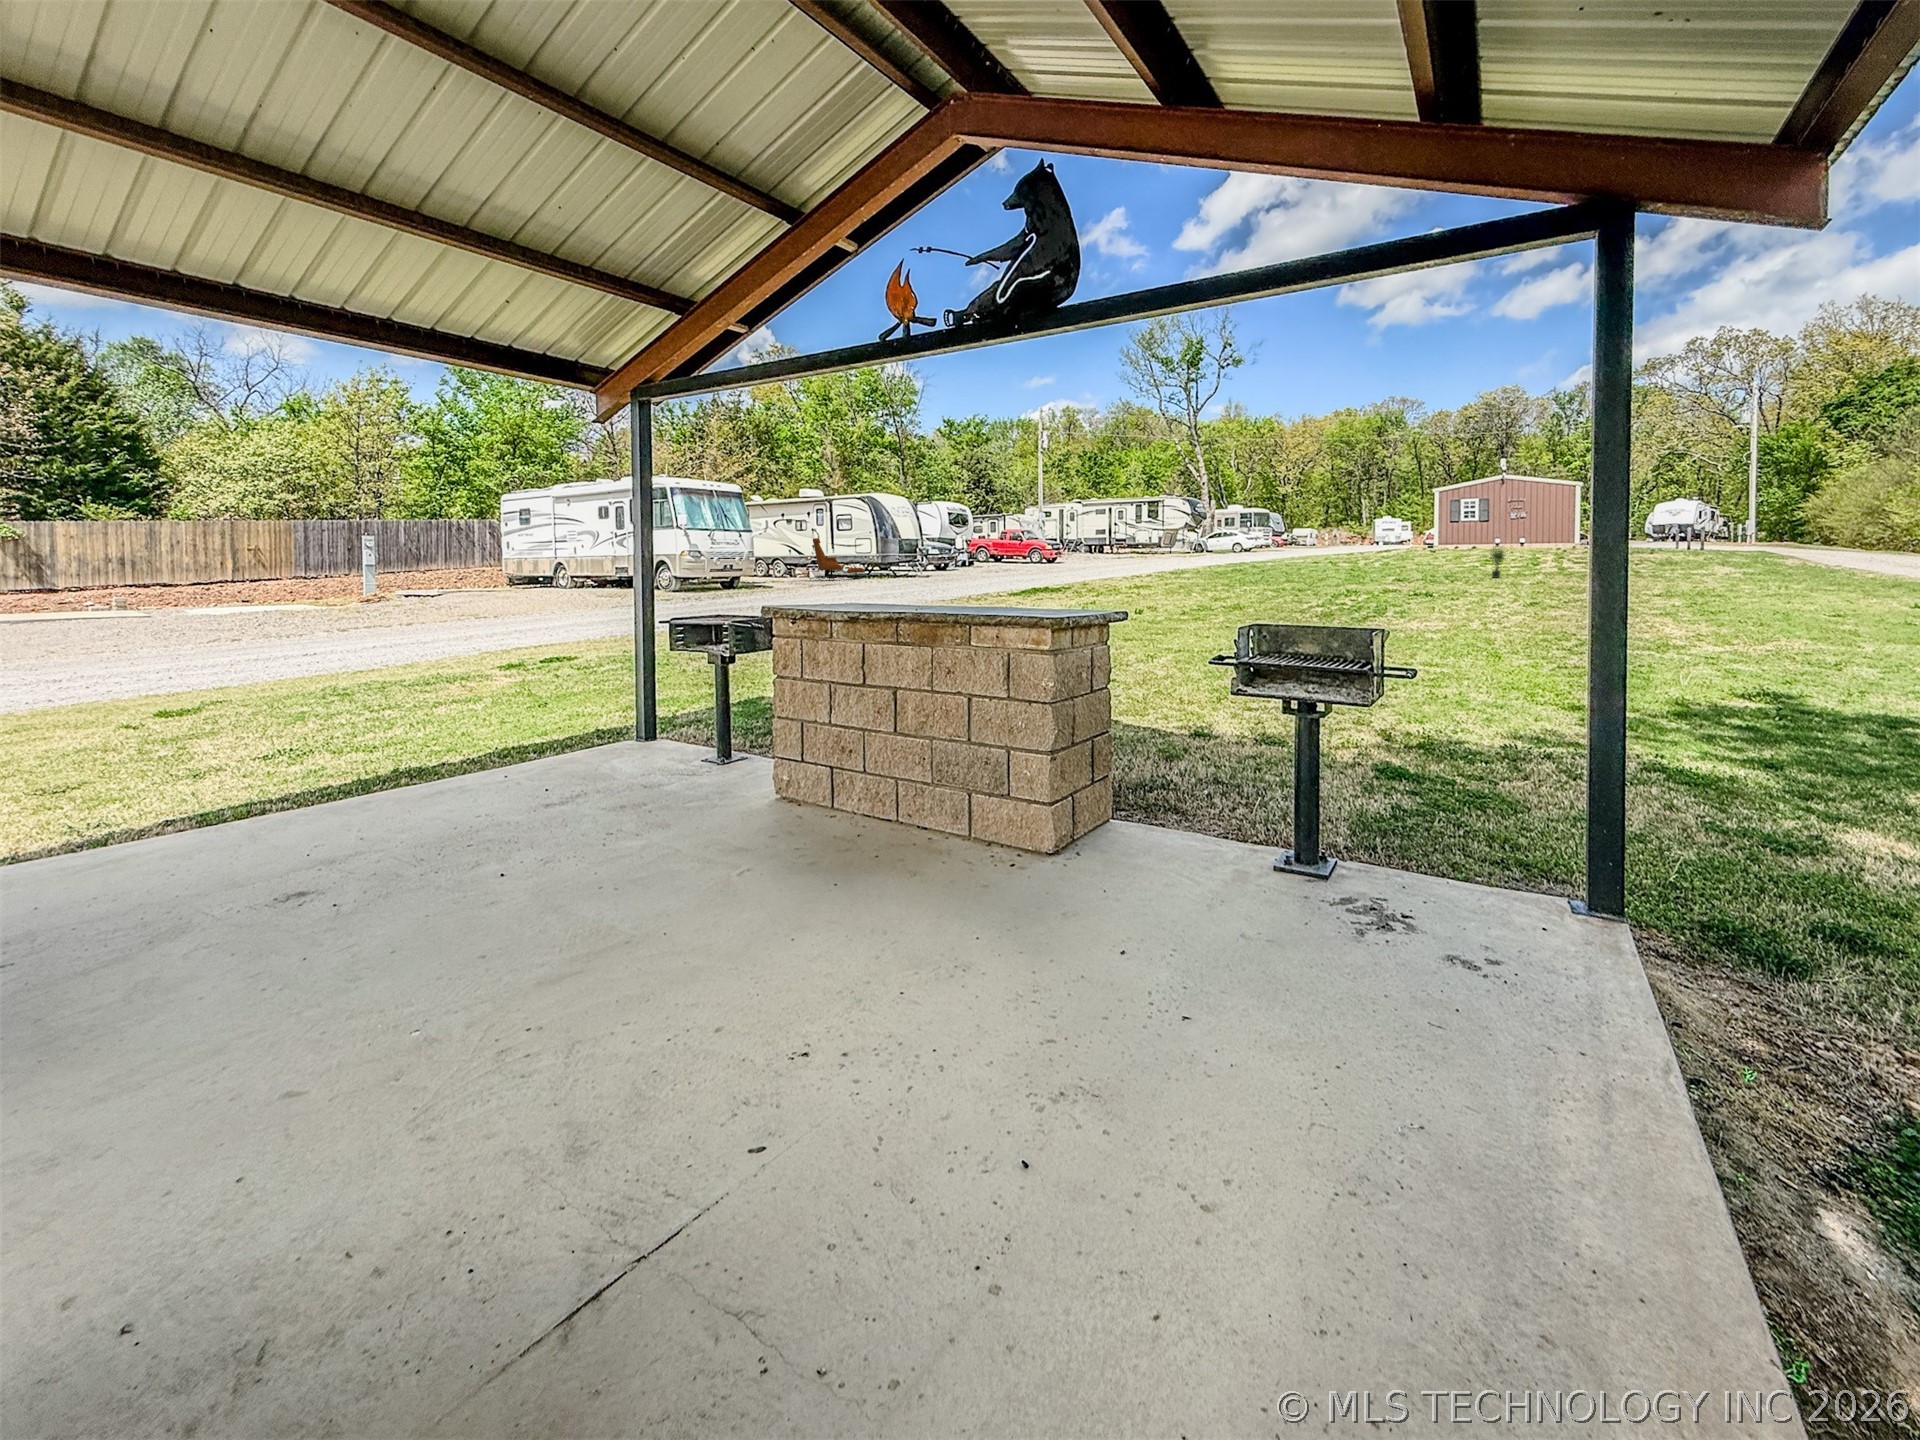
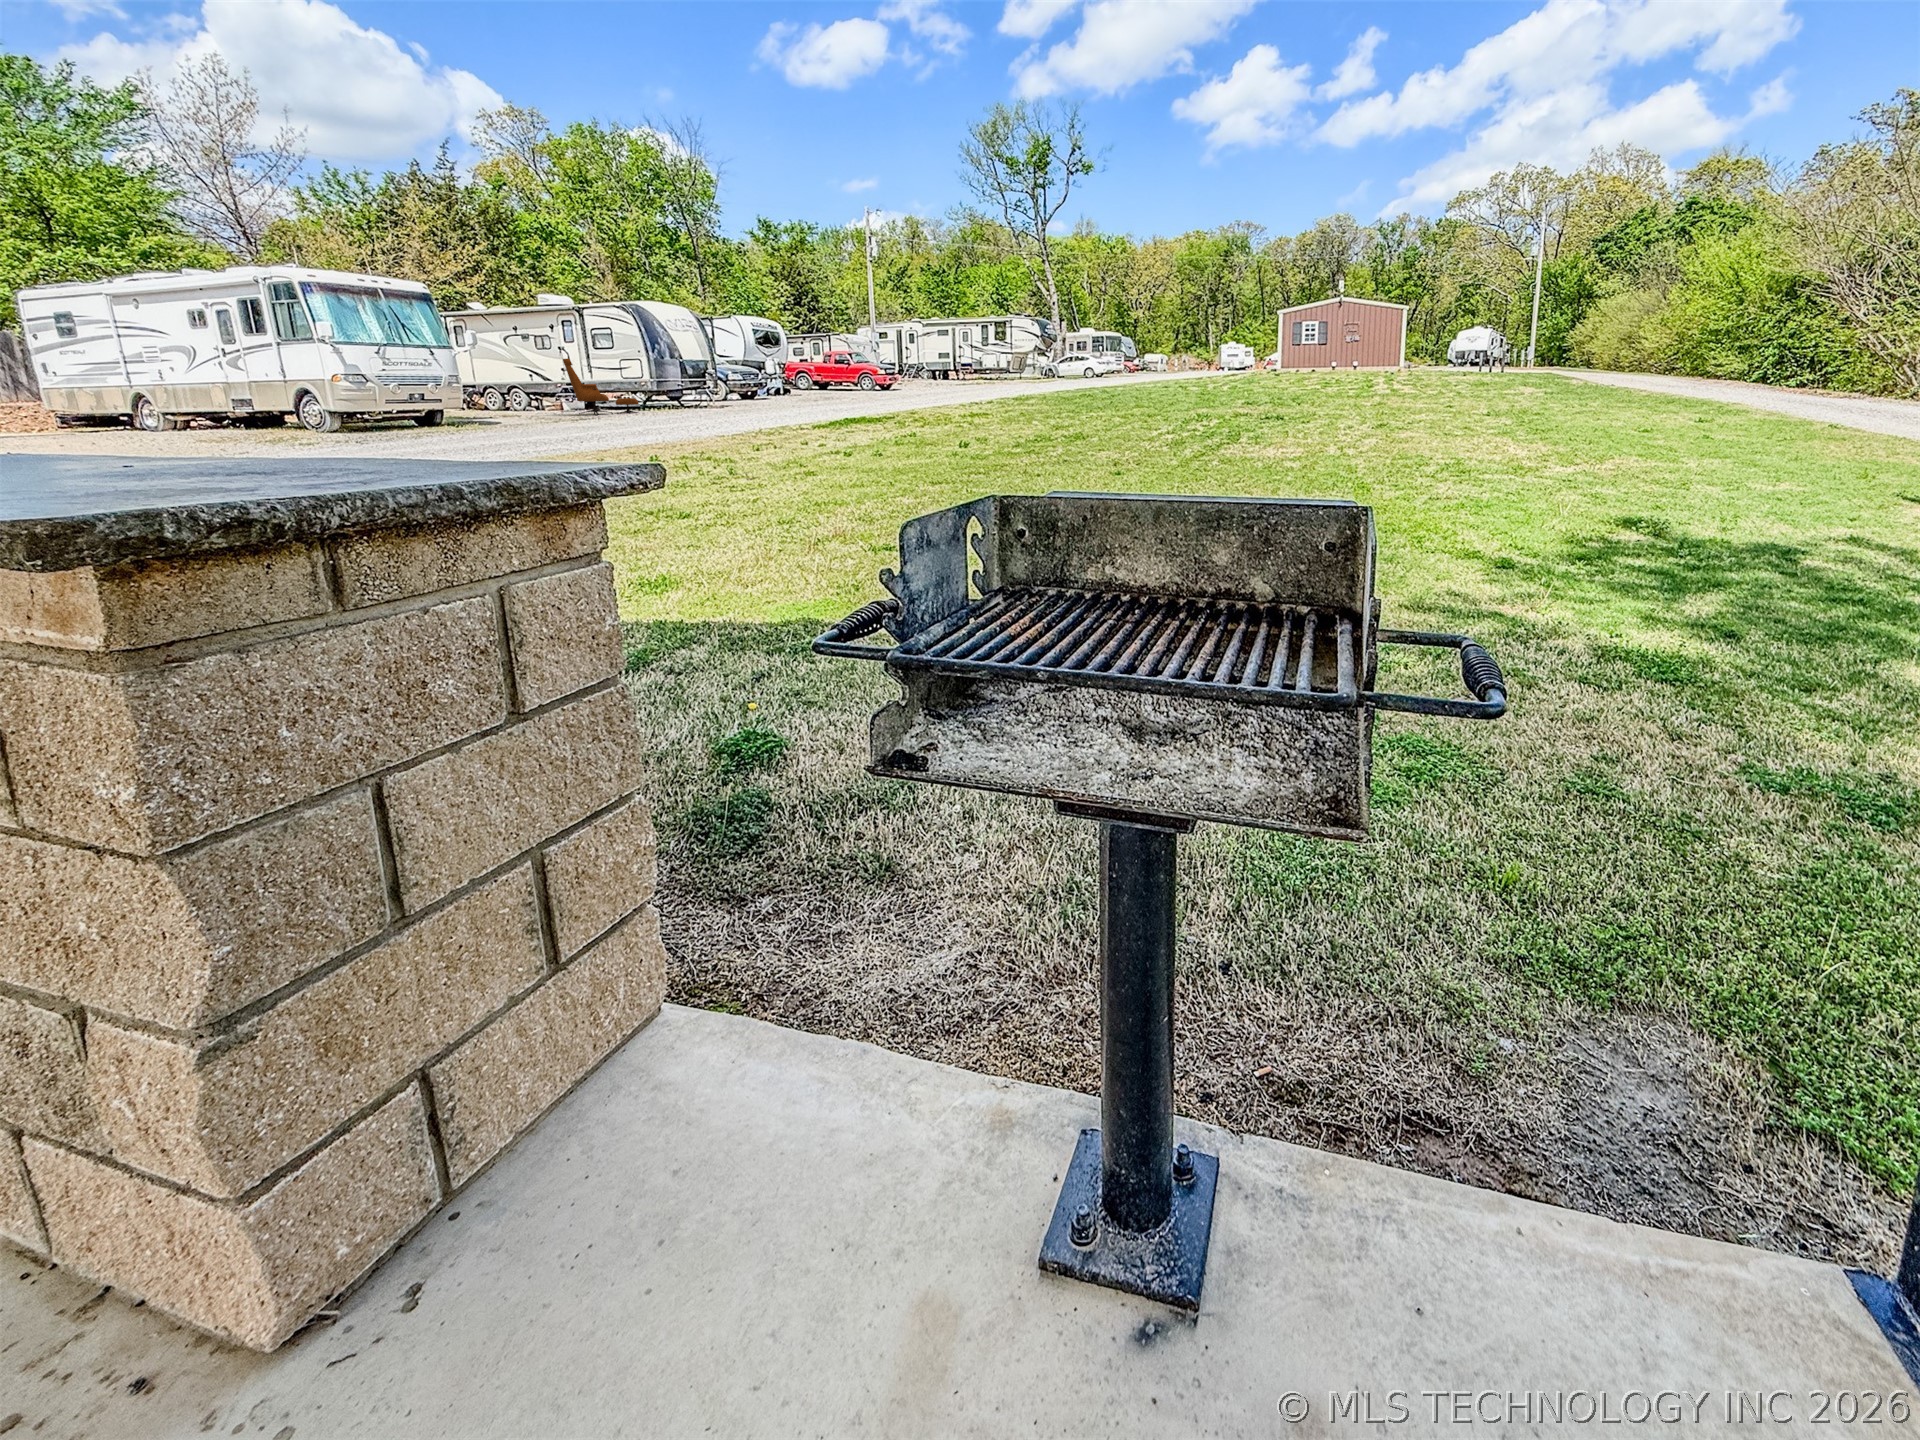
potted plant: present [1490,547,1504,578] -> none [1375,369,1410,417]

